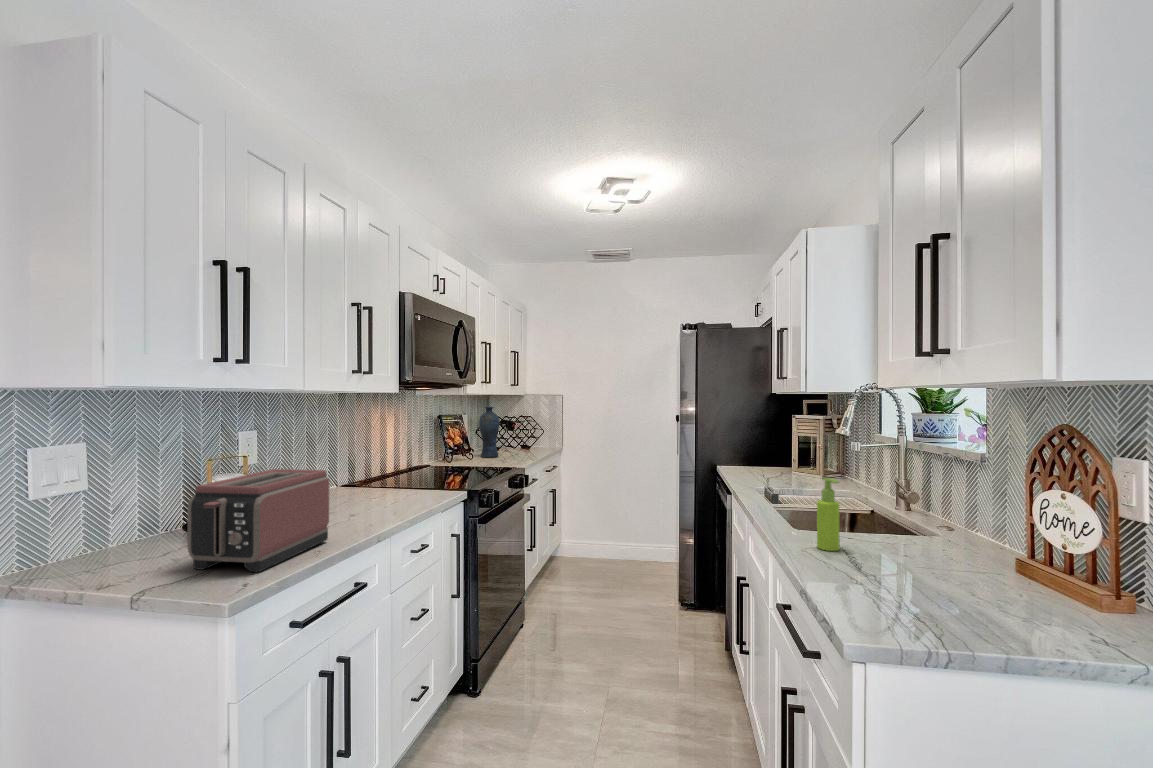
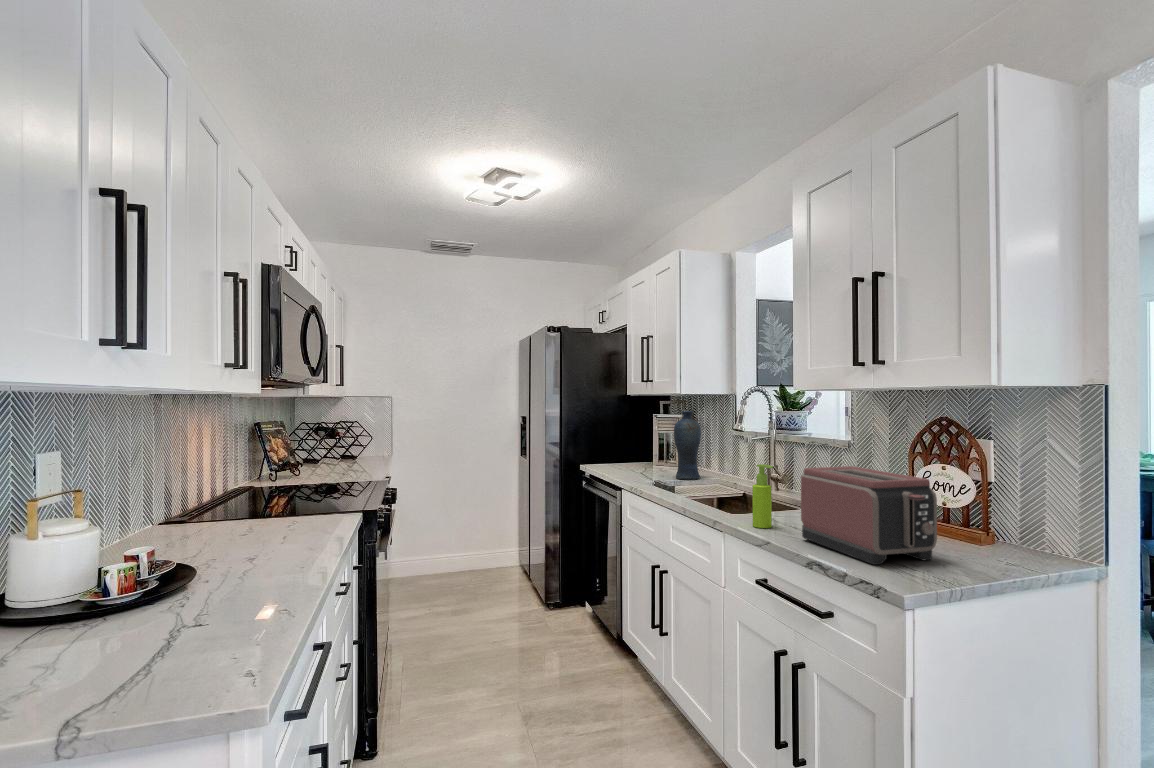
vase: present [479,407,499,458] -> present [674,411,701,480]
toaster: present [187,469,329,572] -> present [801,466,937,565]

